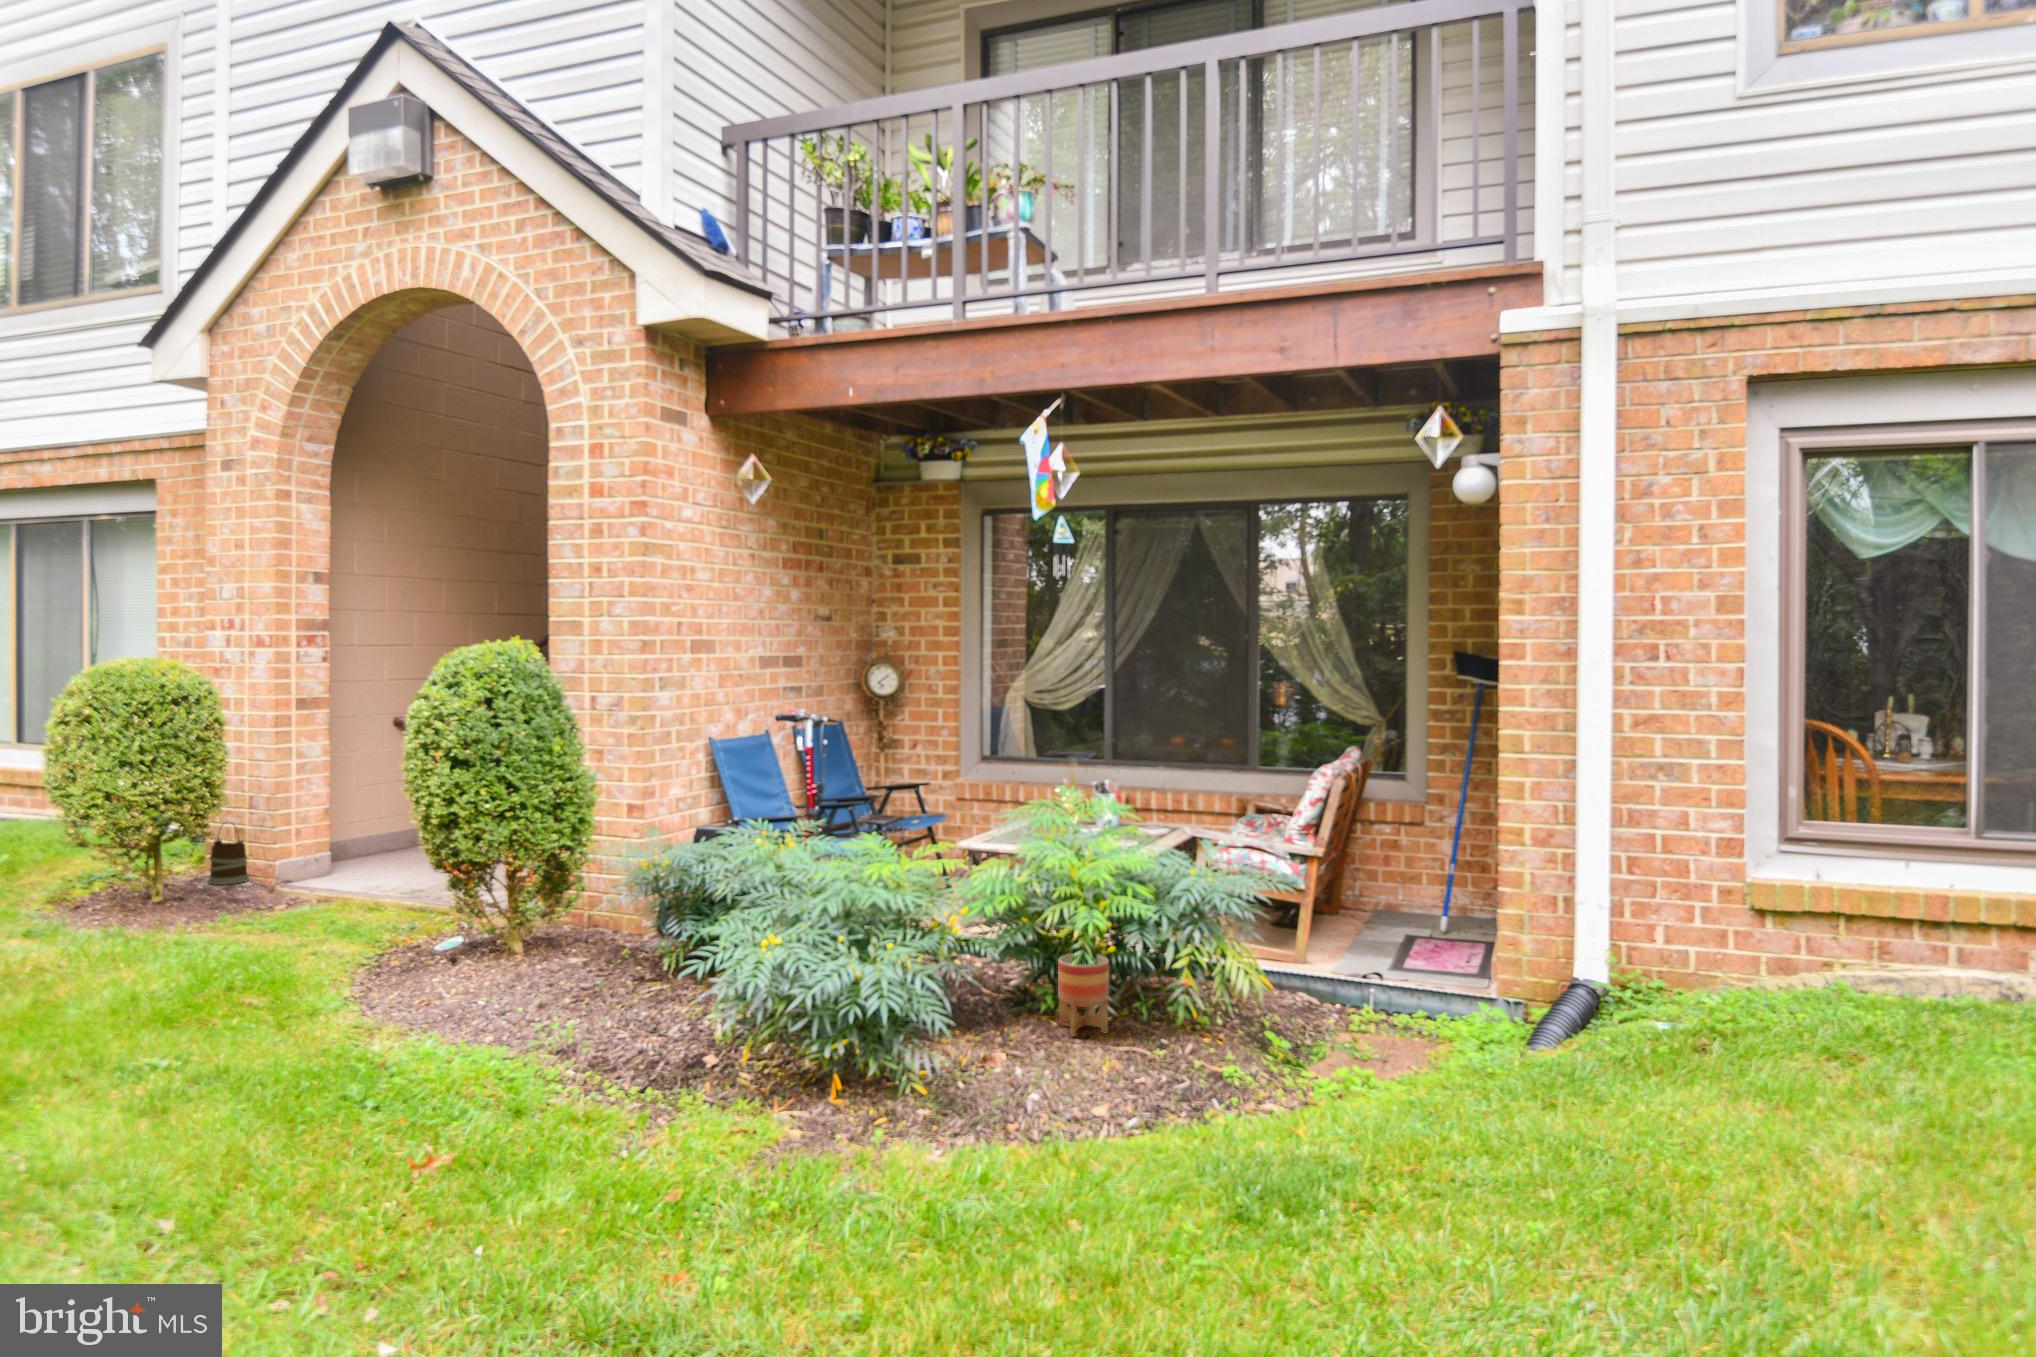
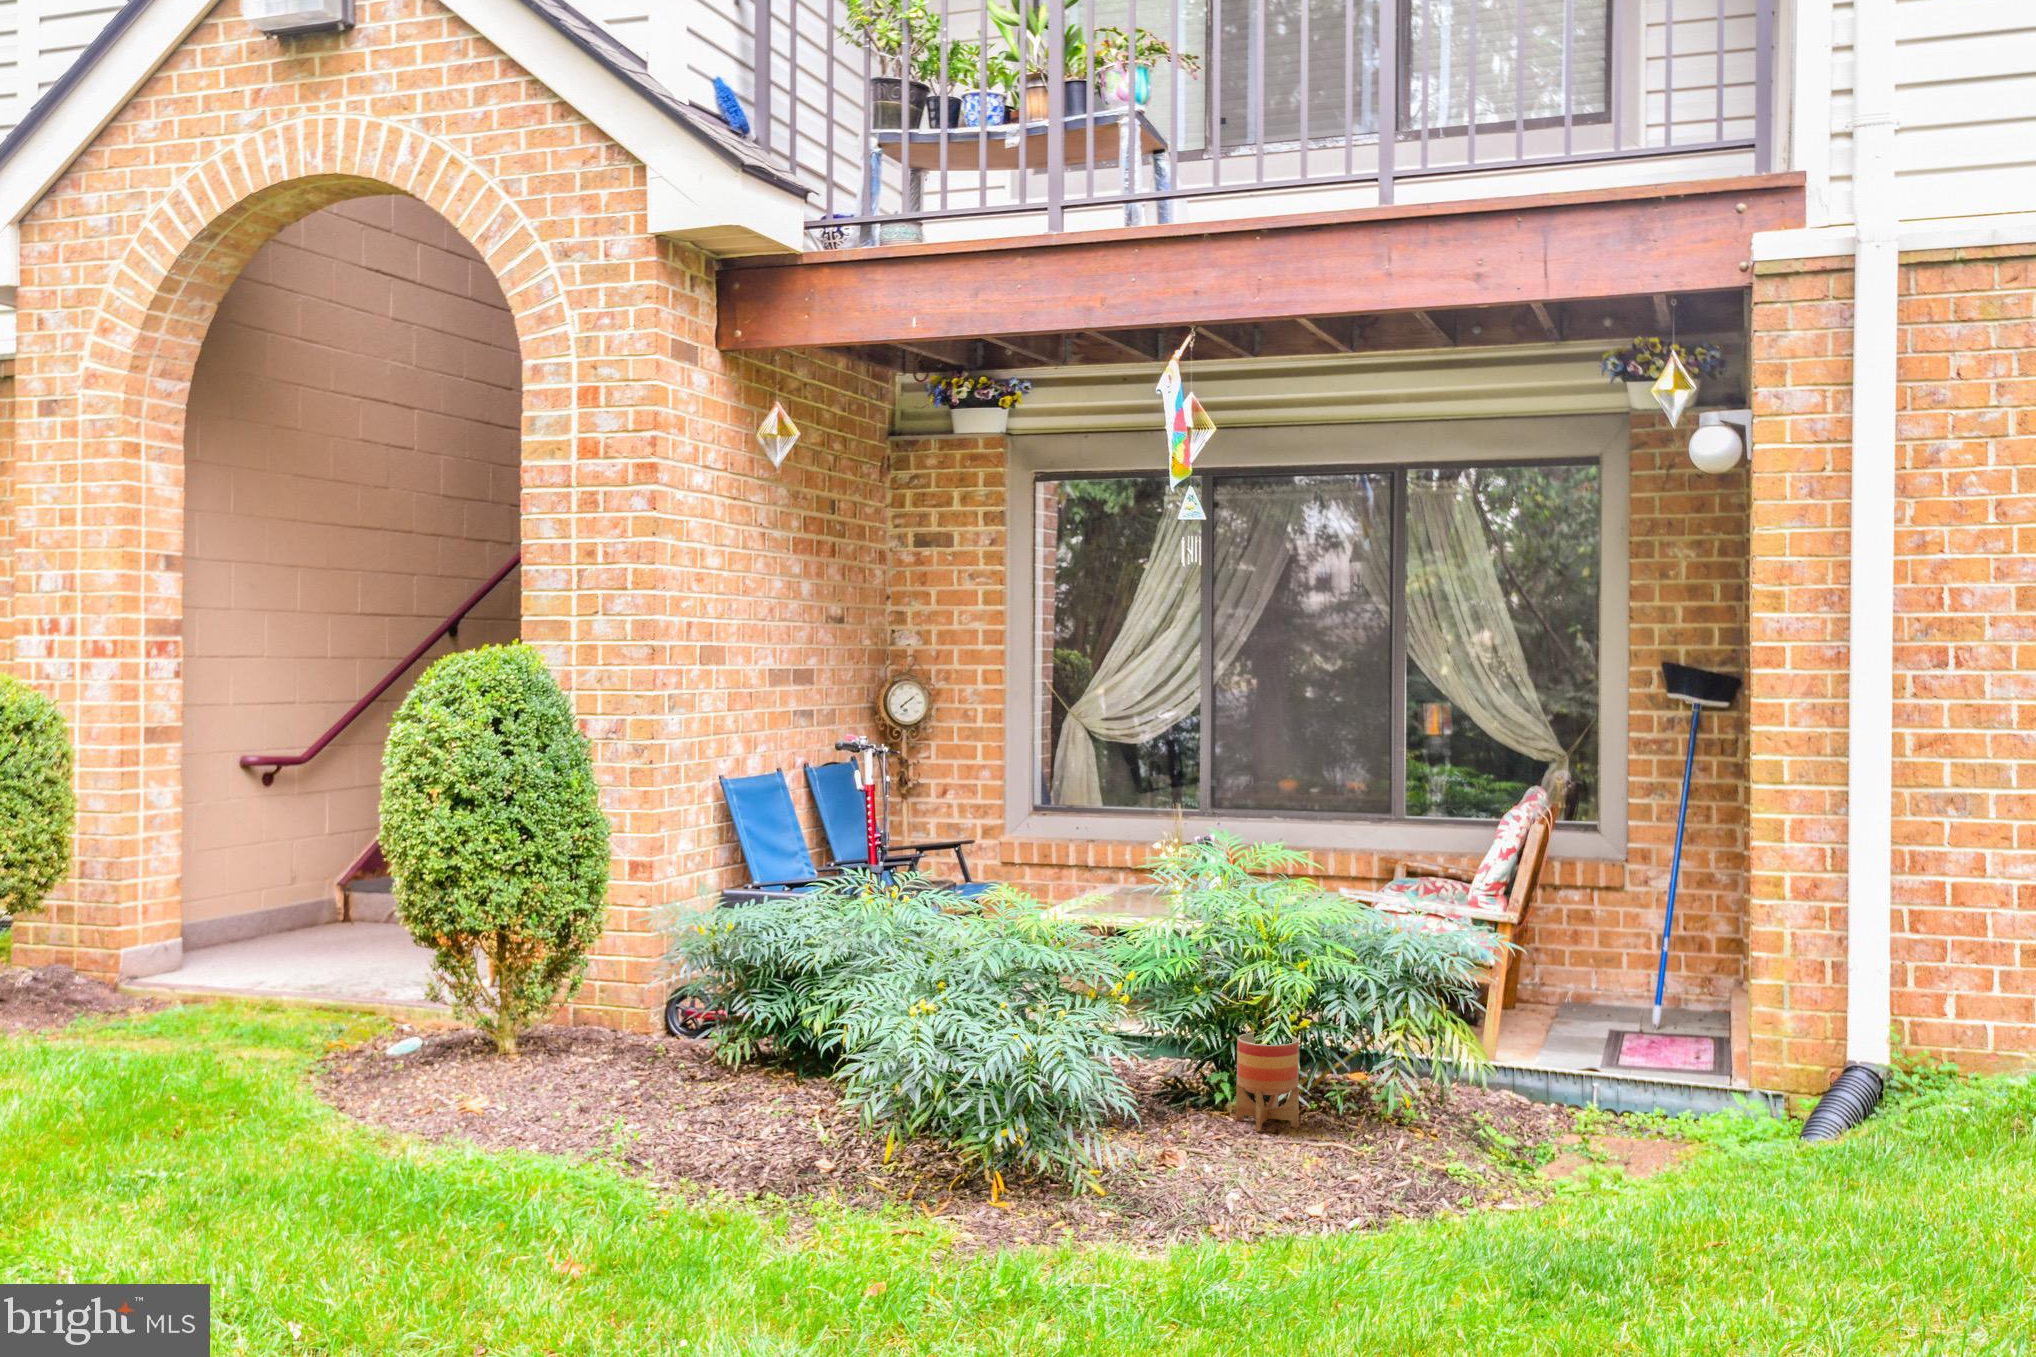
wooden bucket: present [209,827,249,885] -> none [29,888,80,973]

